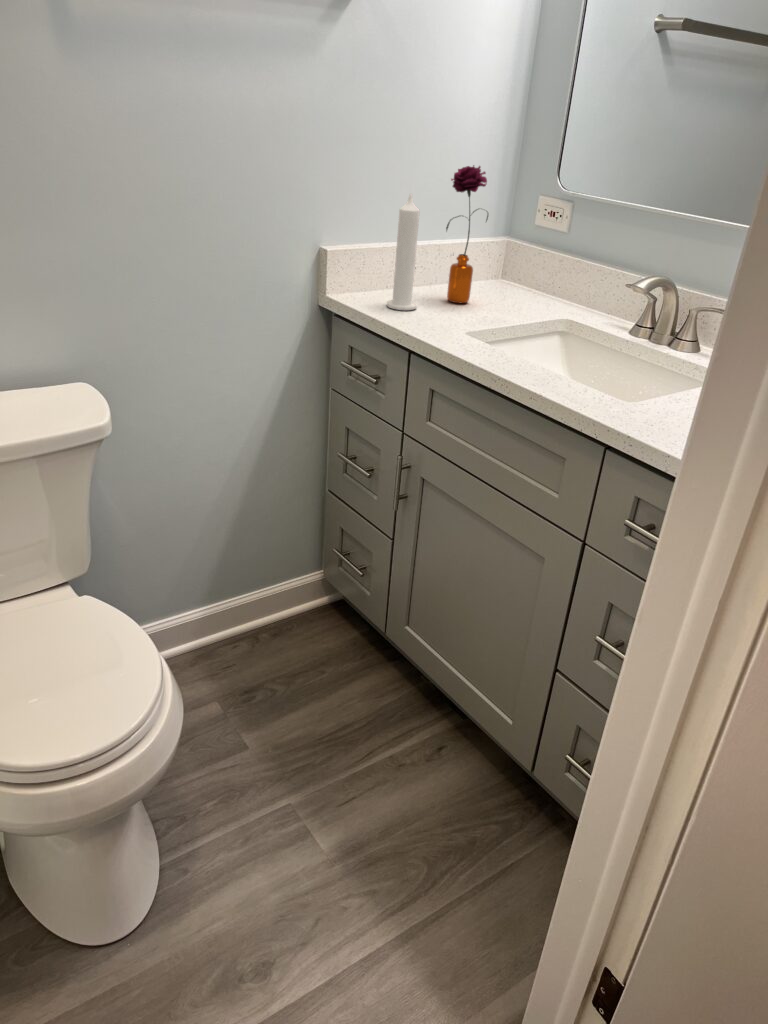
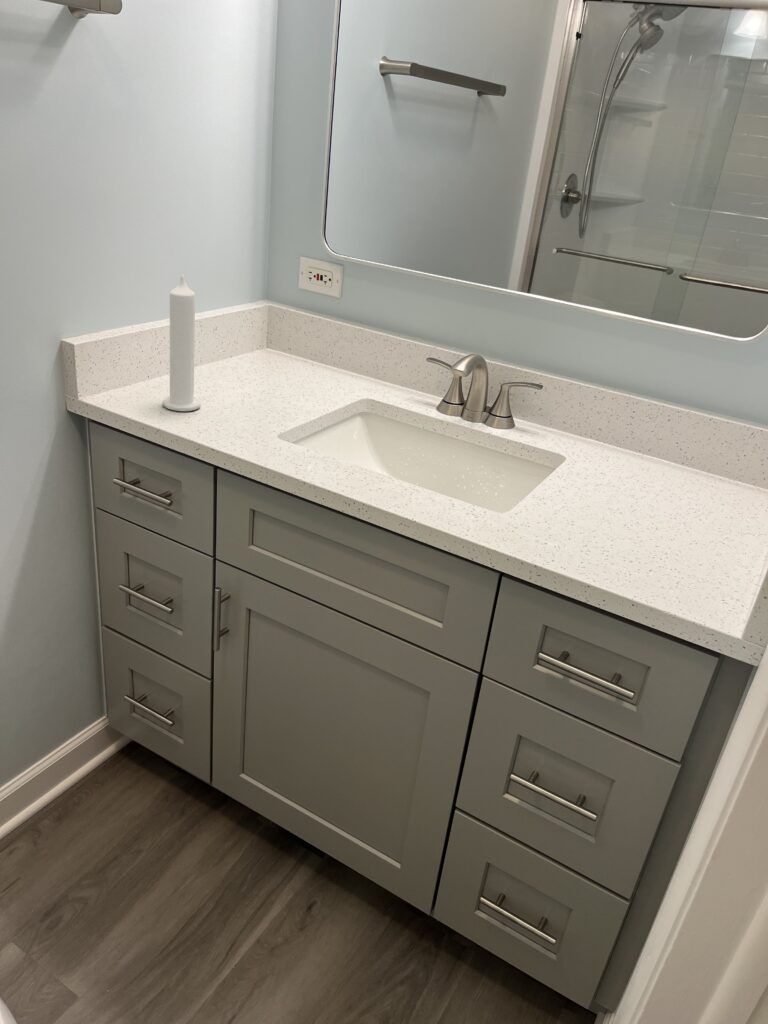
flower: present [446,165,488,303] -> none [220,233,264,390]

